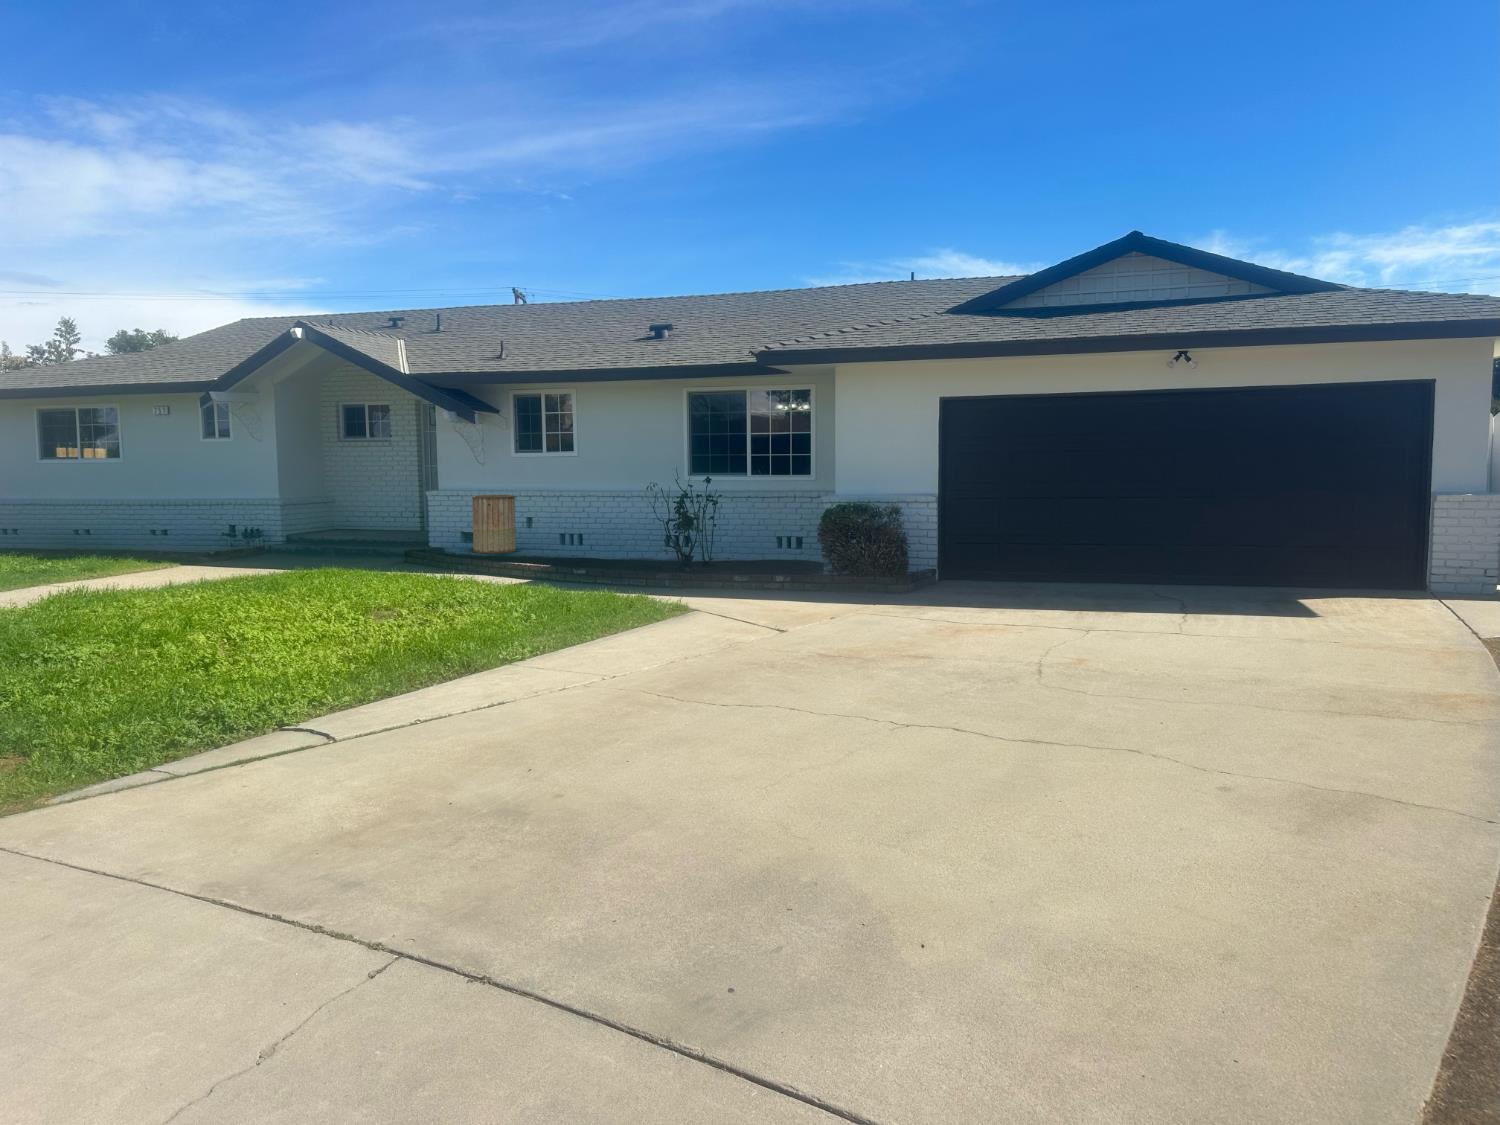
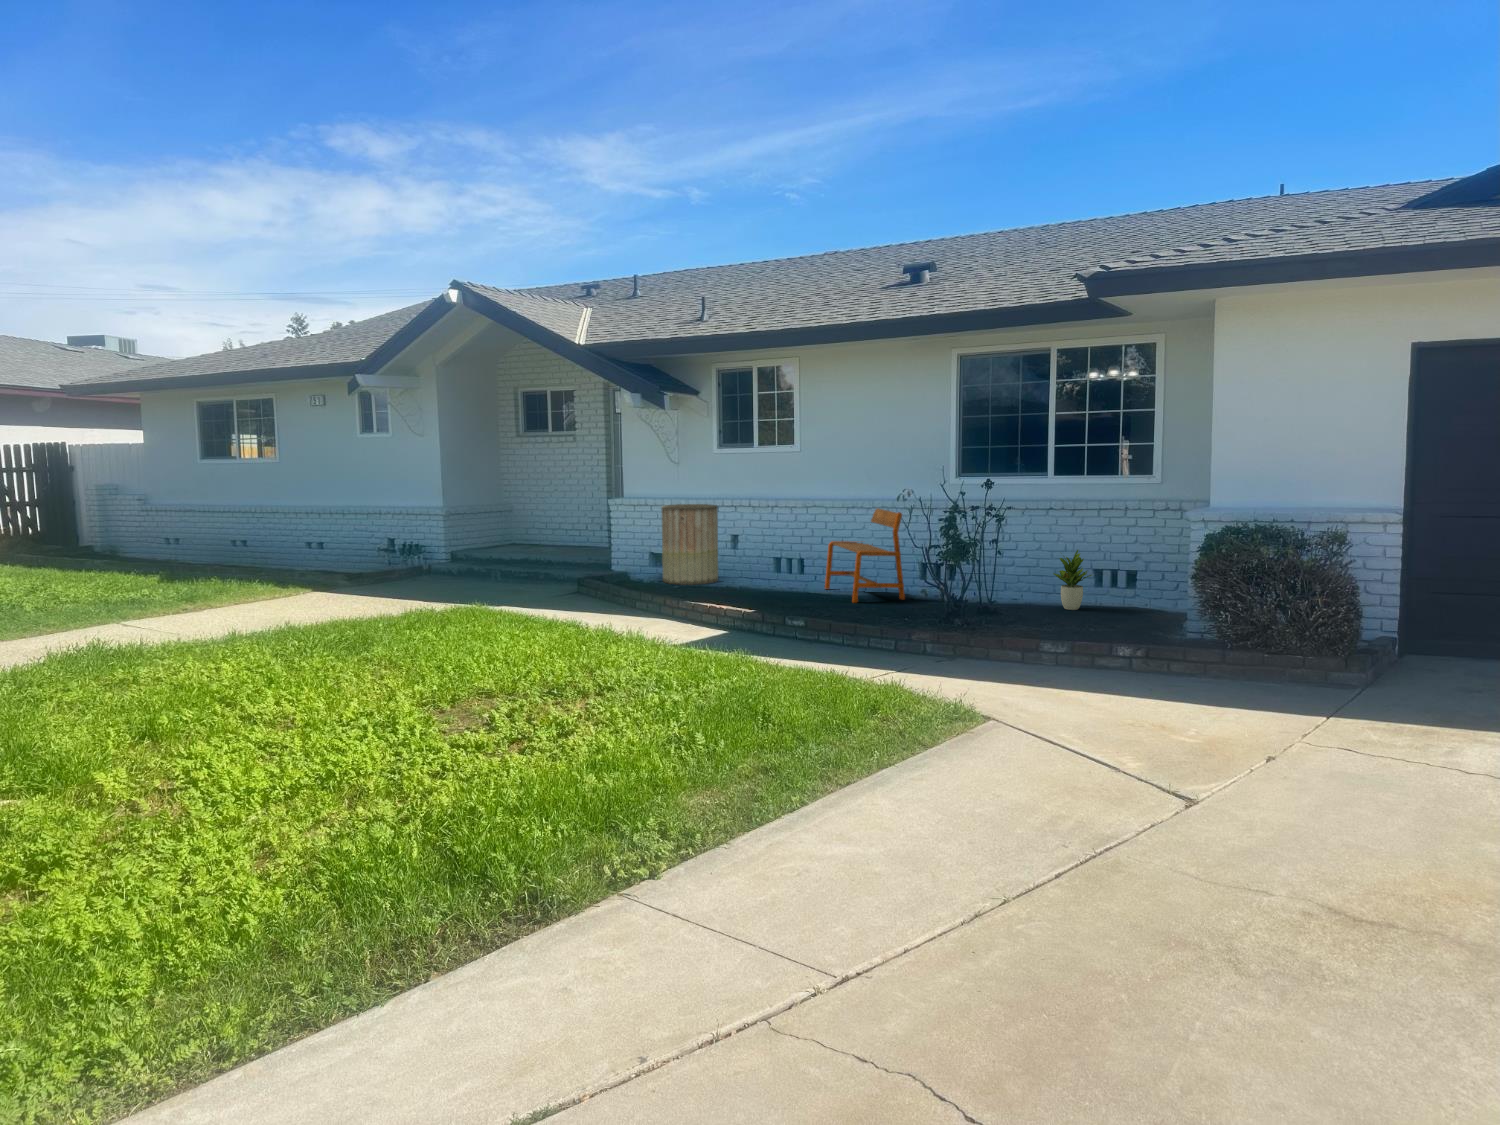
bench: none [595,496,652,562] -> present [825,508,905,603]
potted plant: none [750,523,776,563] -> present [1053,550,1092,610]

